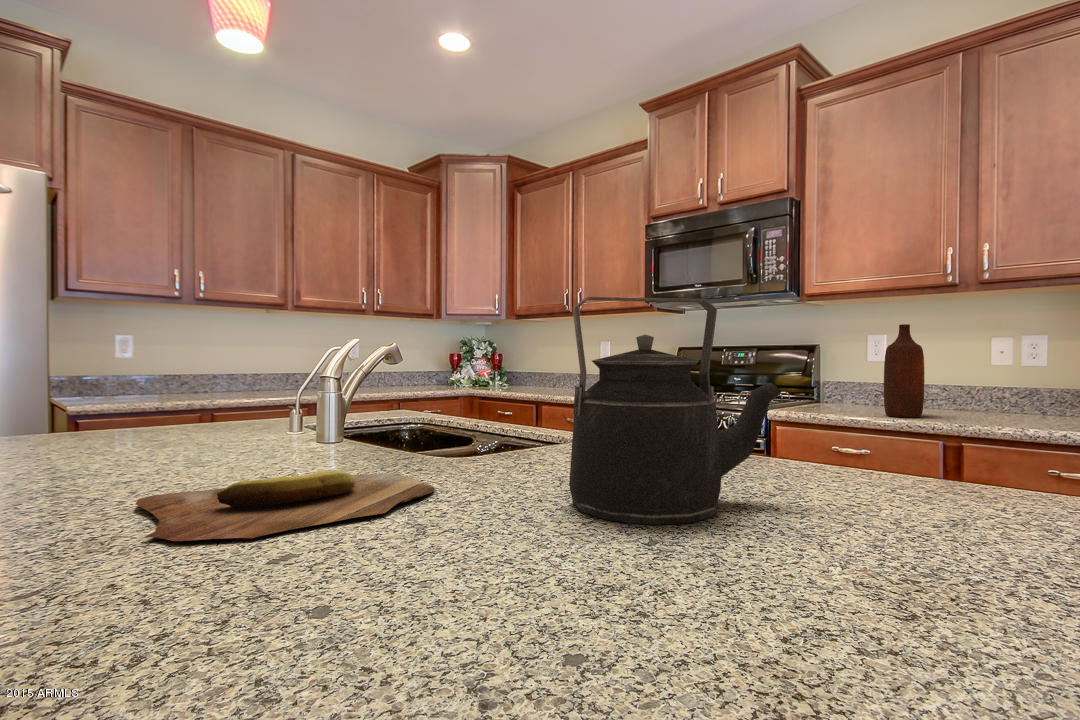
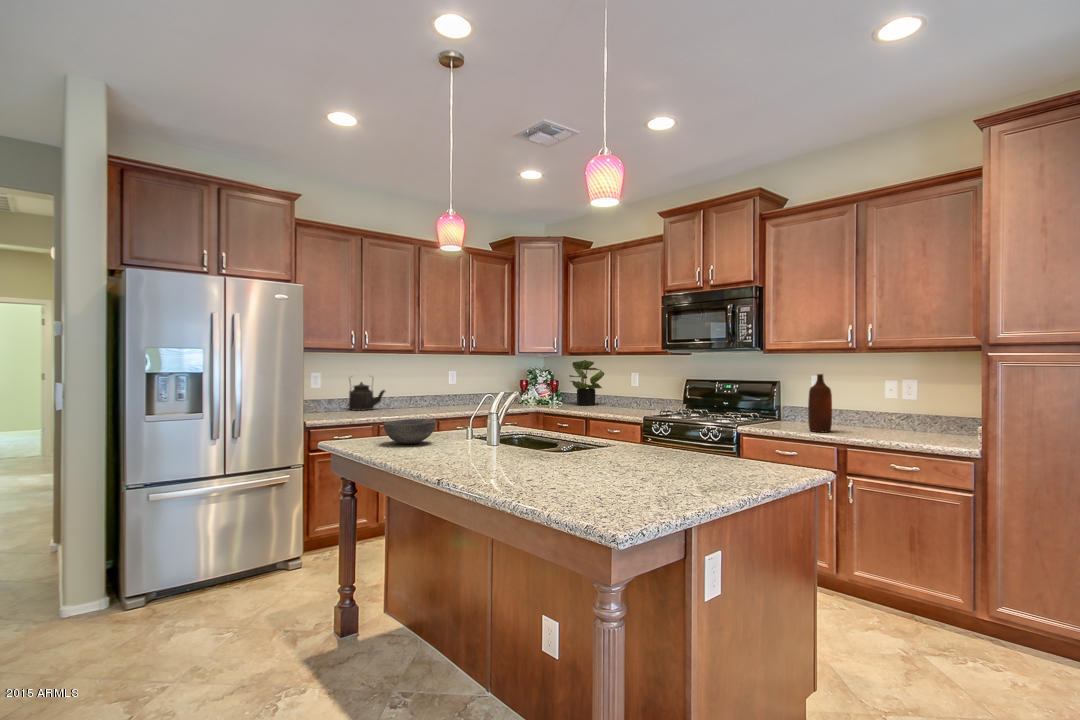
kettle: present [569,297,781,525] -> present [349,382,385,410]
potted plant: none [513,324,564,387] -> present [569,360,604,406]
bowl: none [96,392,221,441] -> present [383,419,436,444]
cutting board: present [136,470,435,541] -> none [457,456,561,476]

